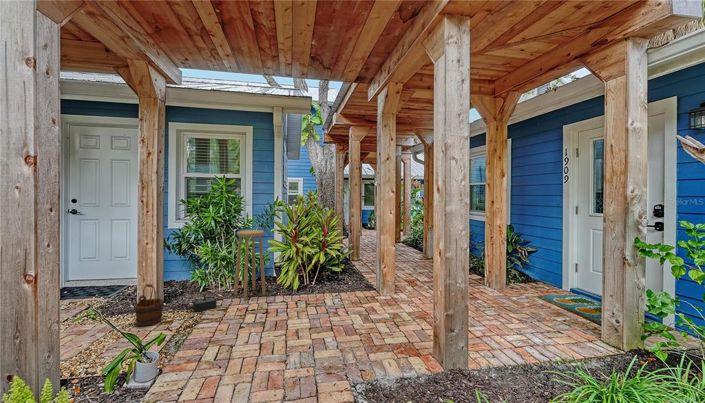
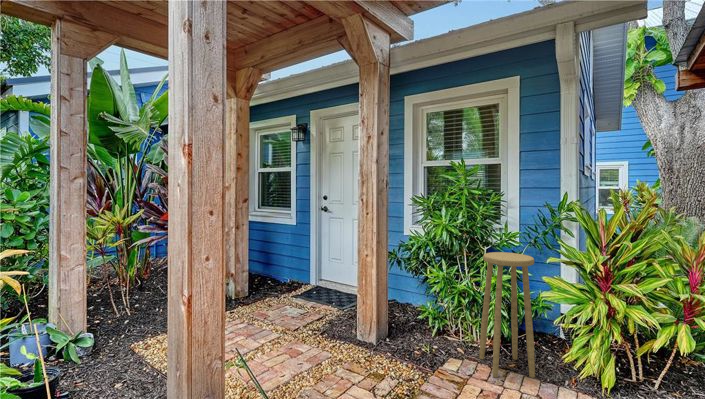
decorative plant: present [183,281,222,312] -> none [402,320,456,374]
wooden bucket: present [135,284,163,326] -> none [346,313,377,371]

